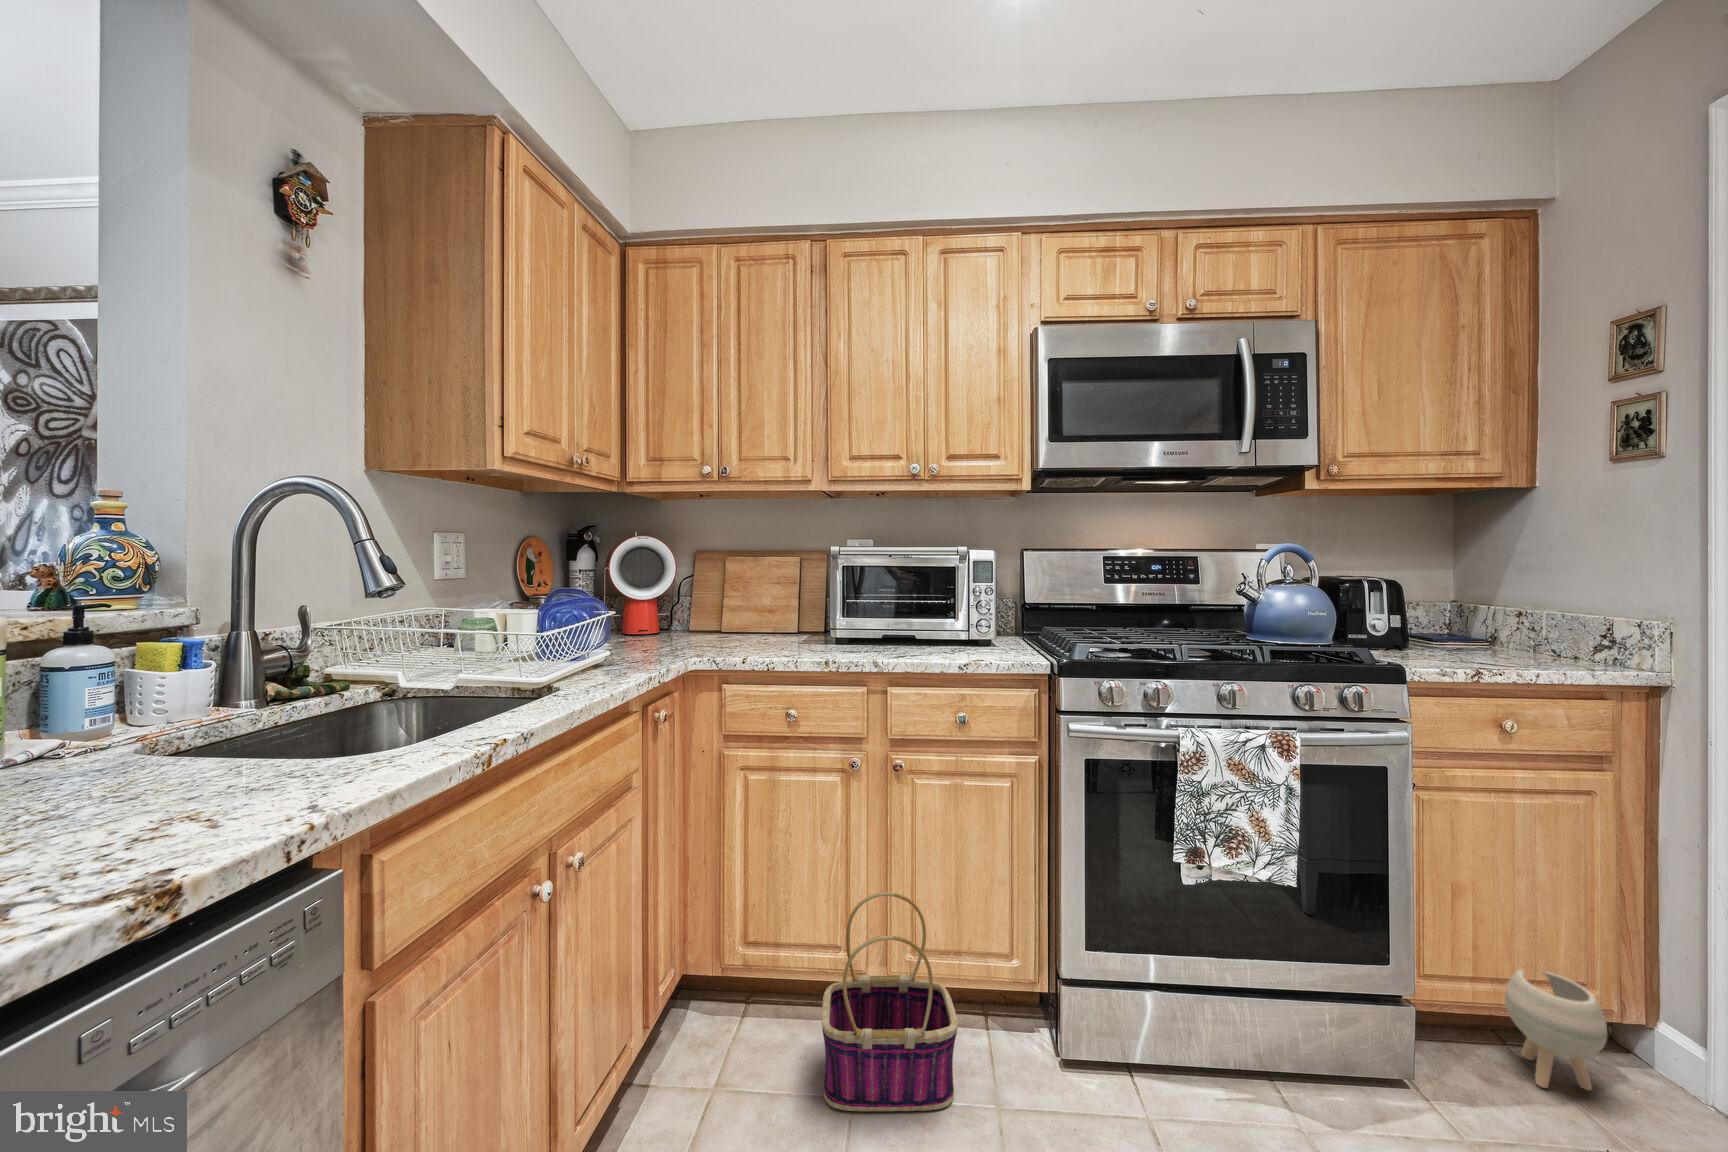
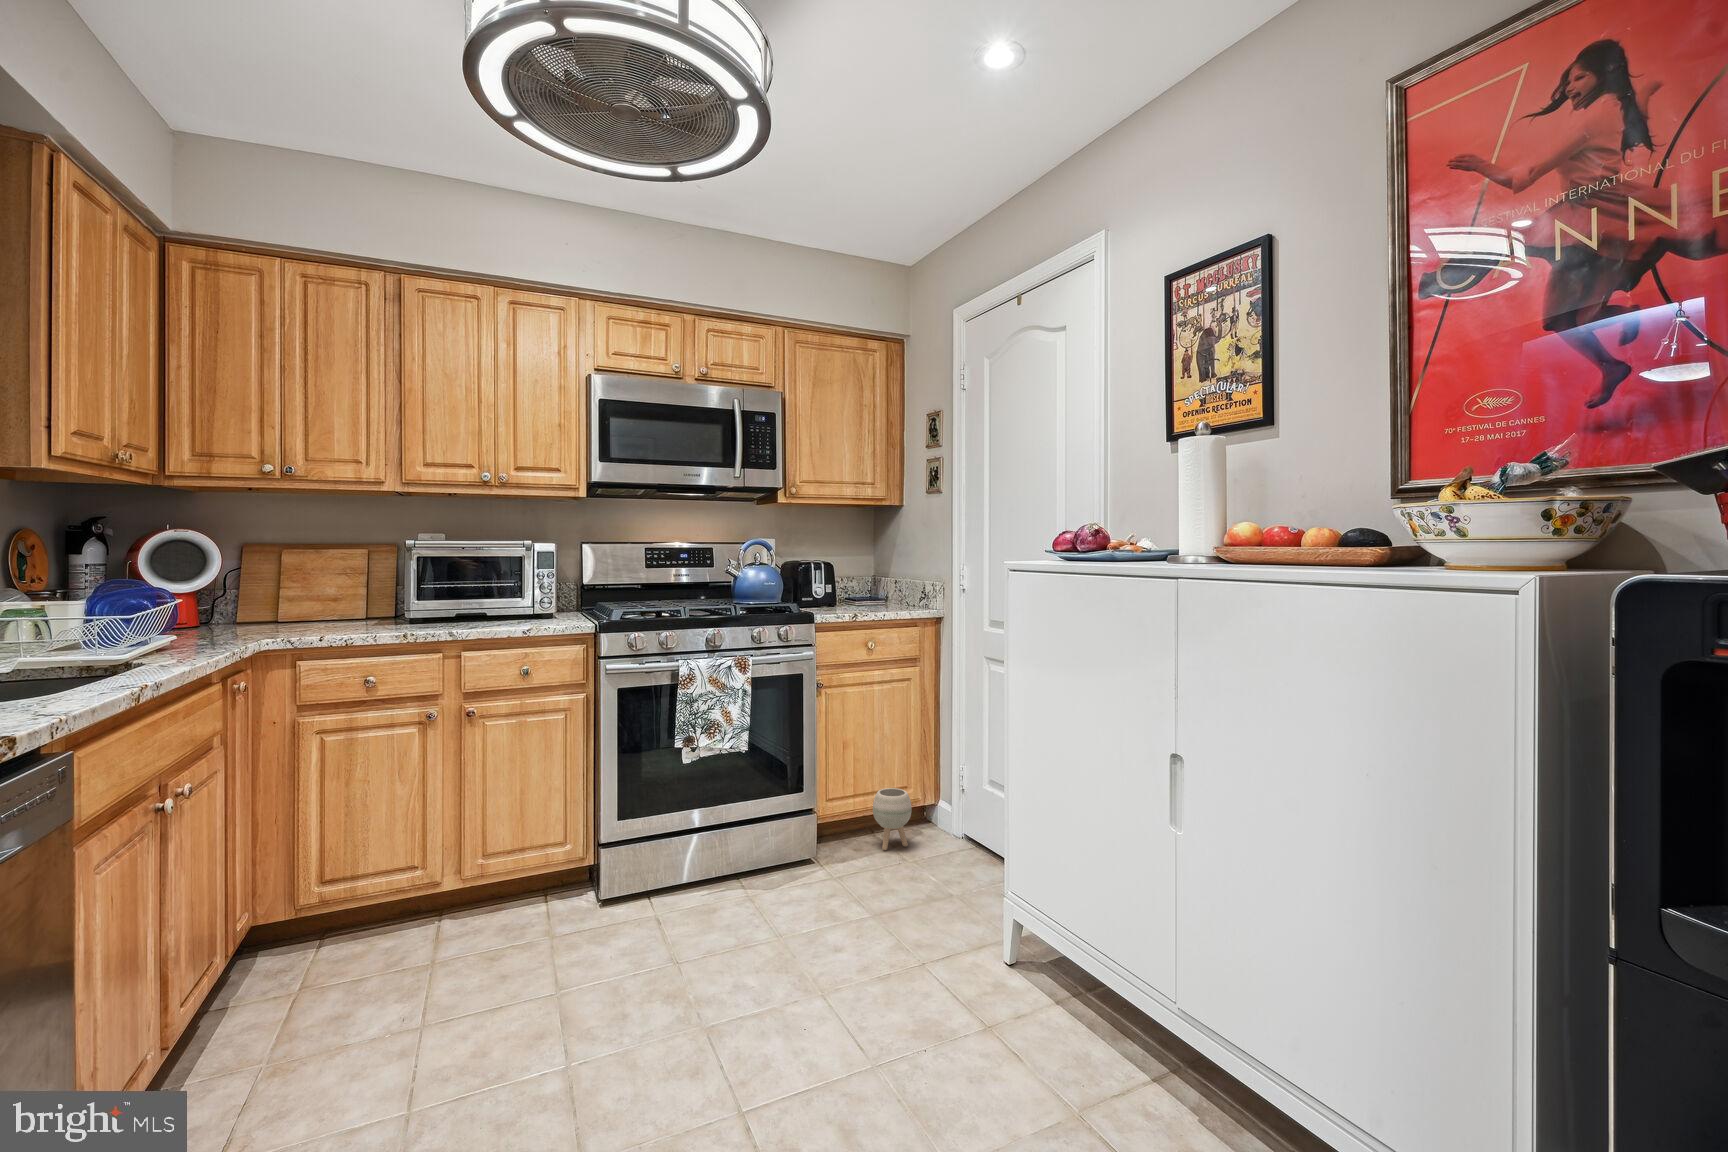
basket: present [821,892,958,1111] -> none [409,806,523,962]

